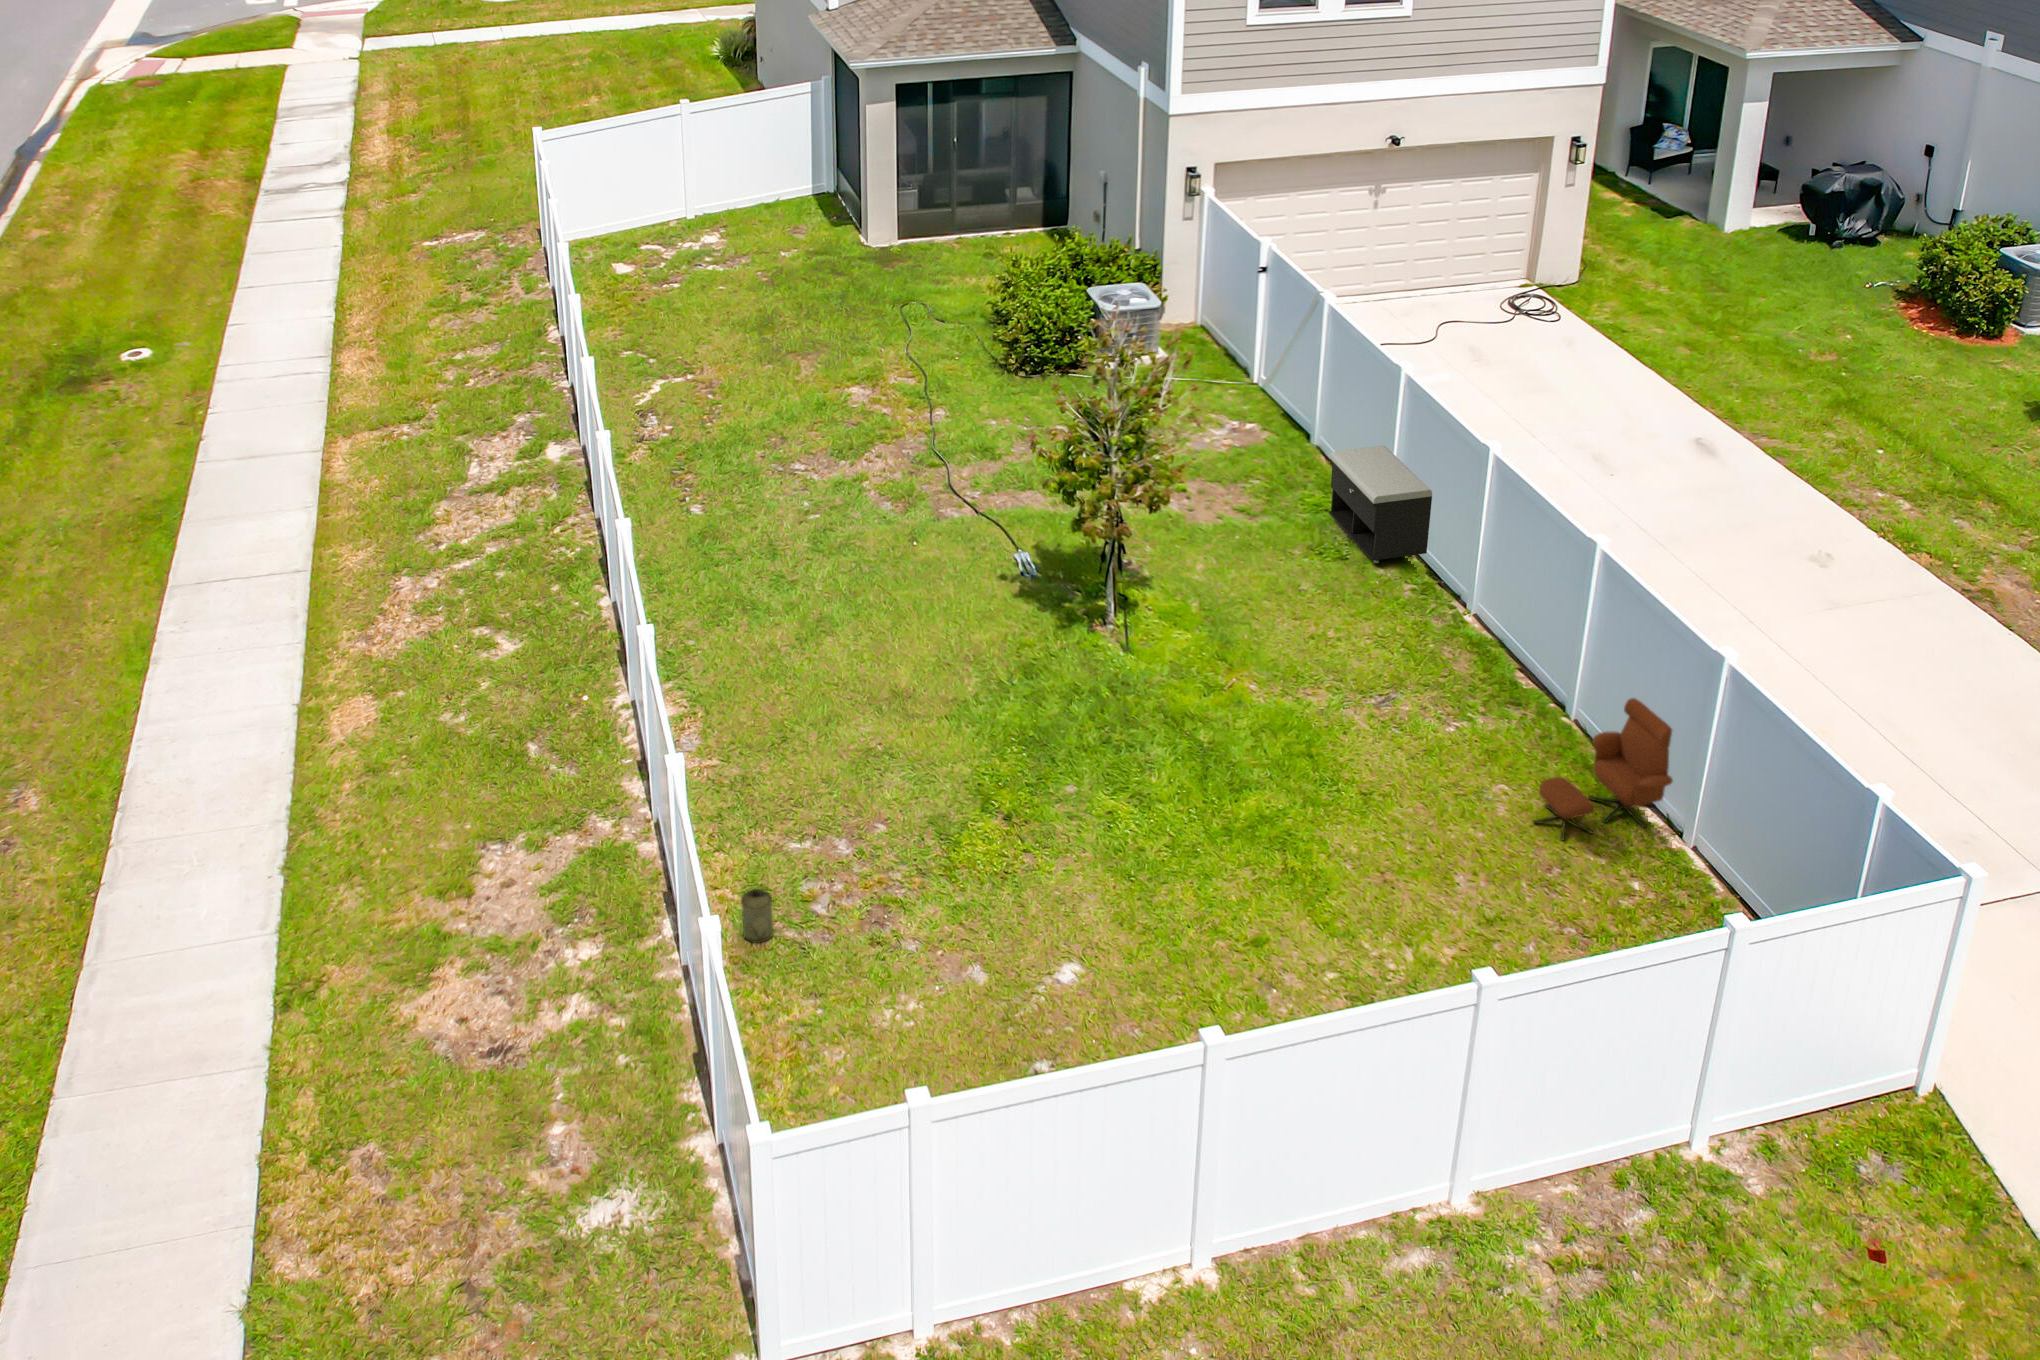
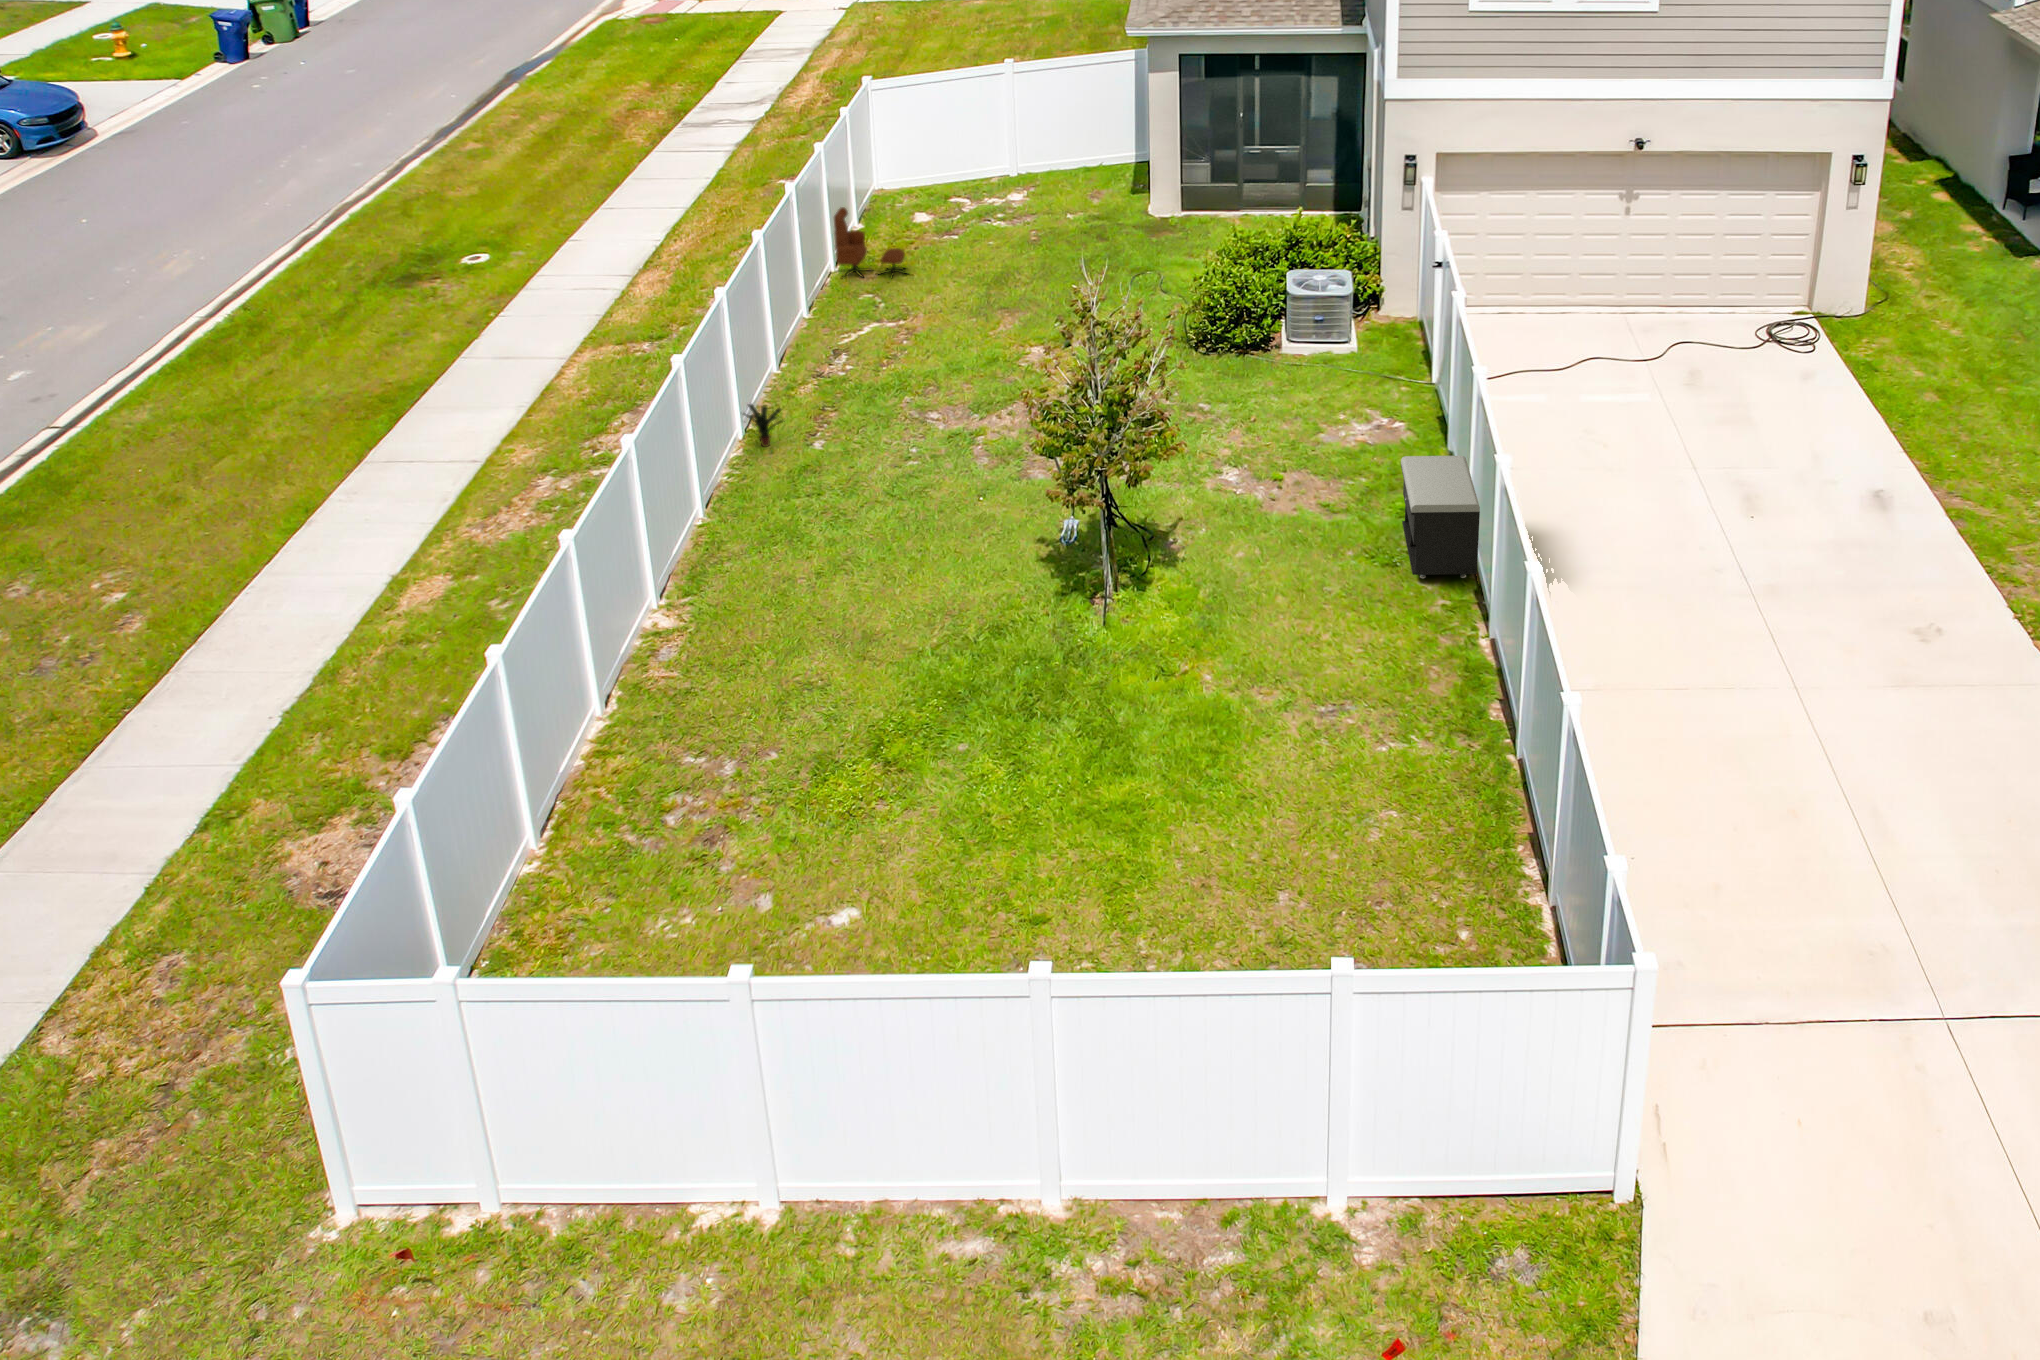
potted plant: none [642,463,684,505] -> present [744,404,785,447]
lounge chair: present [1533,698,1673,841] -> present [834,207,908,278]
watering can: present [741,889,773,943] -> none [527,799,573,858]

